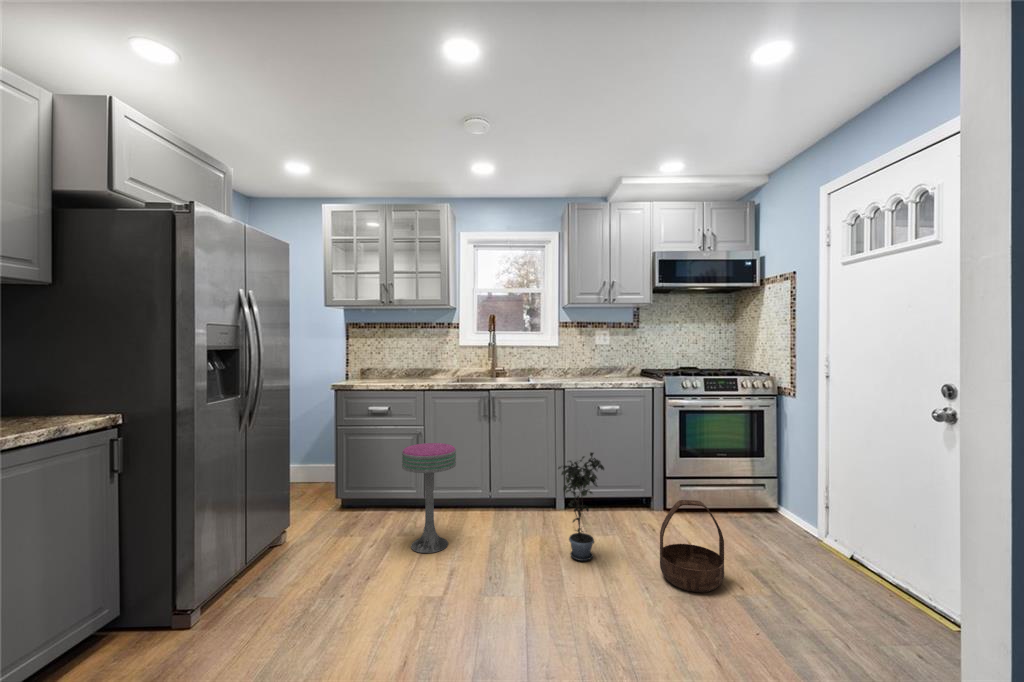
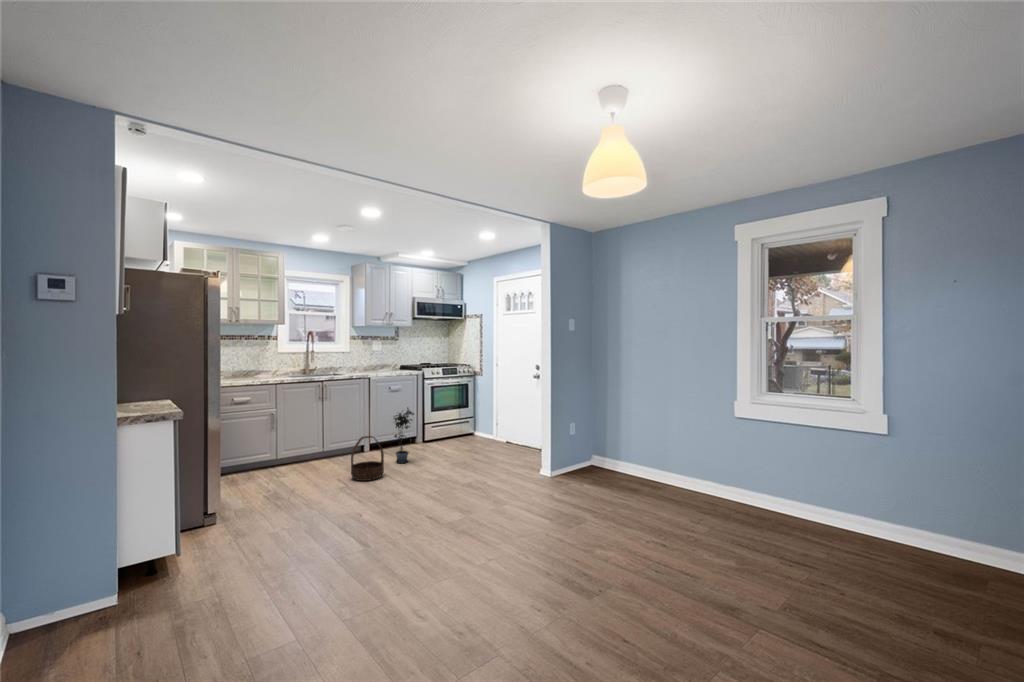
bar stool: present [402,443,456,553] -> none [296,414,330,478]
basket: present [660,500,724,592] -> present [351,436,384,481]

